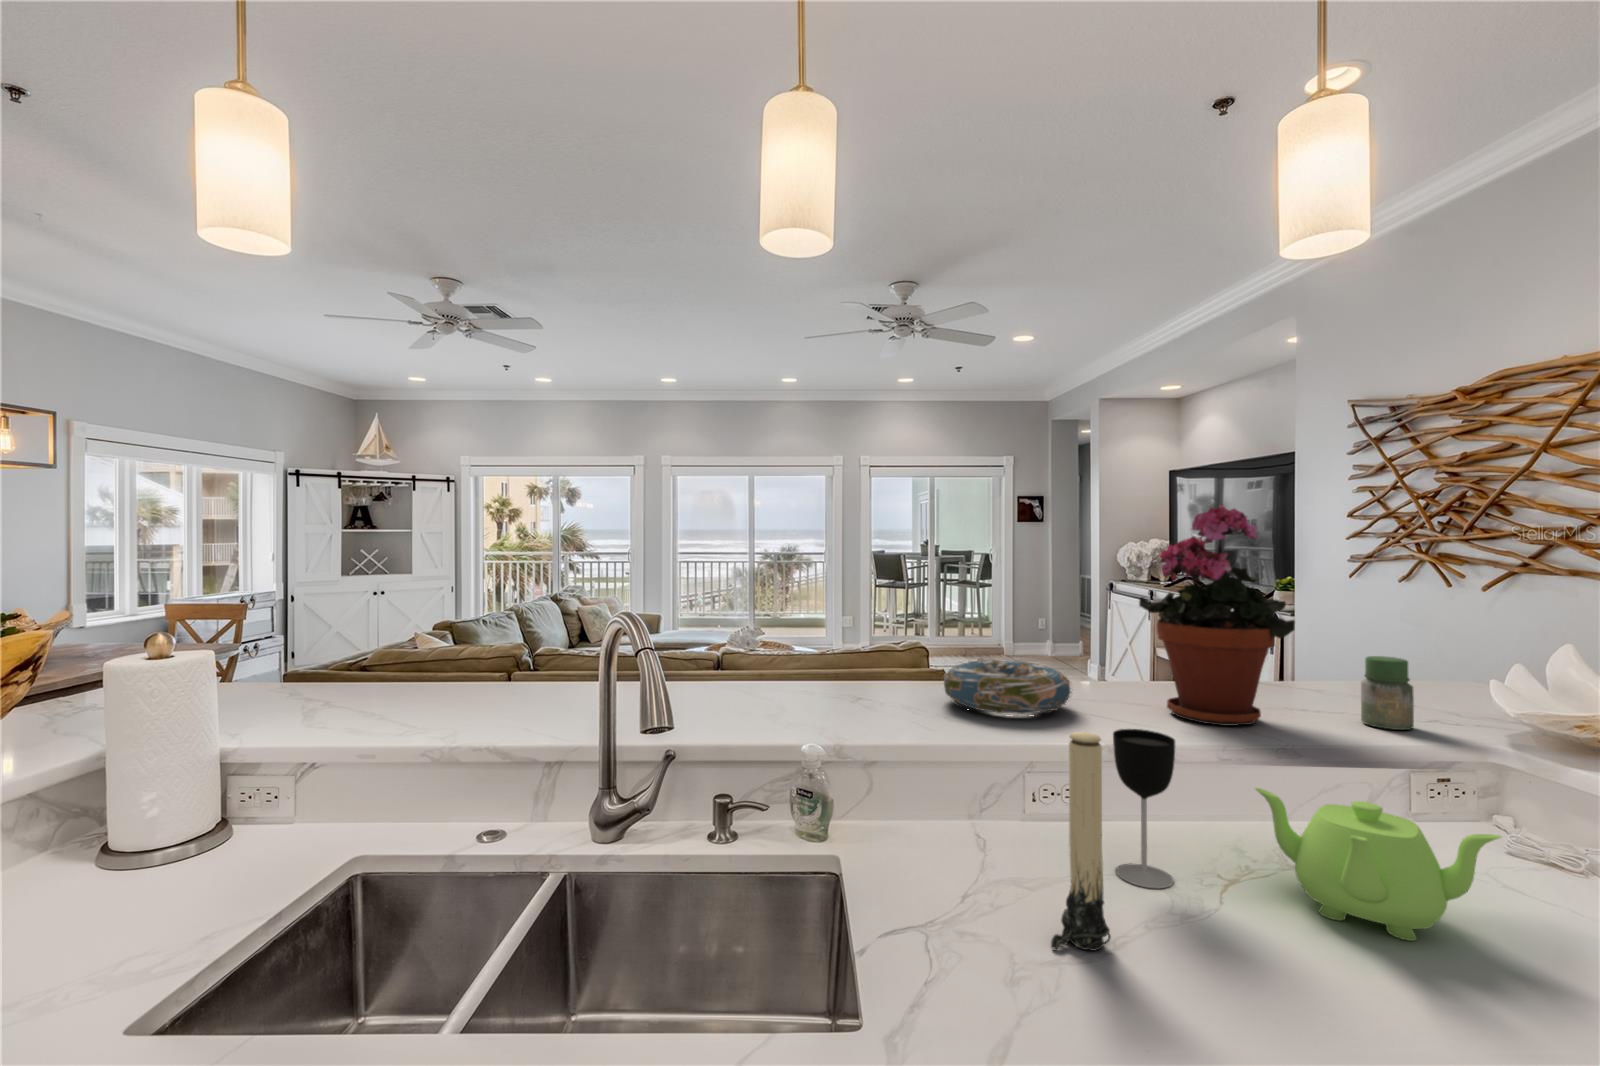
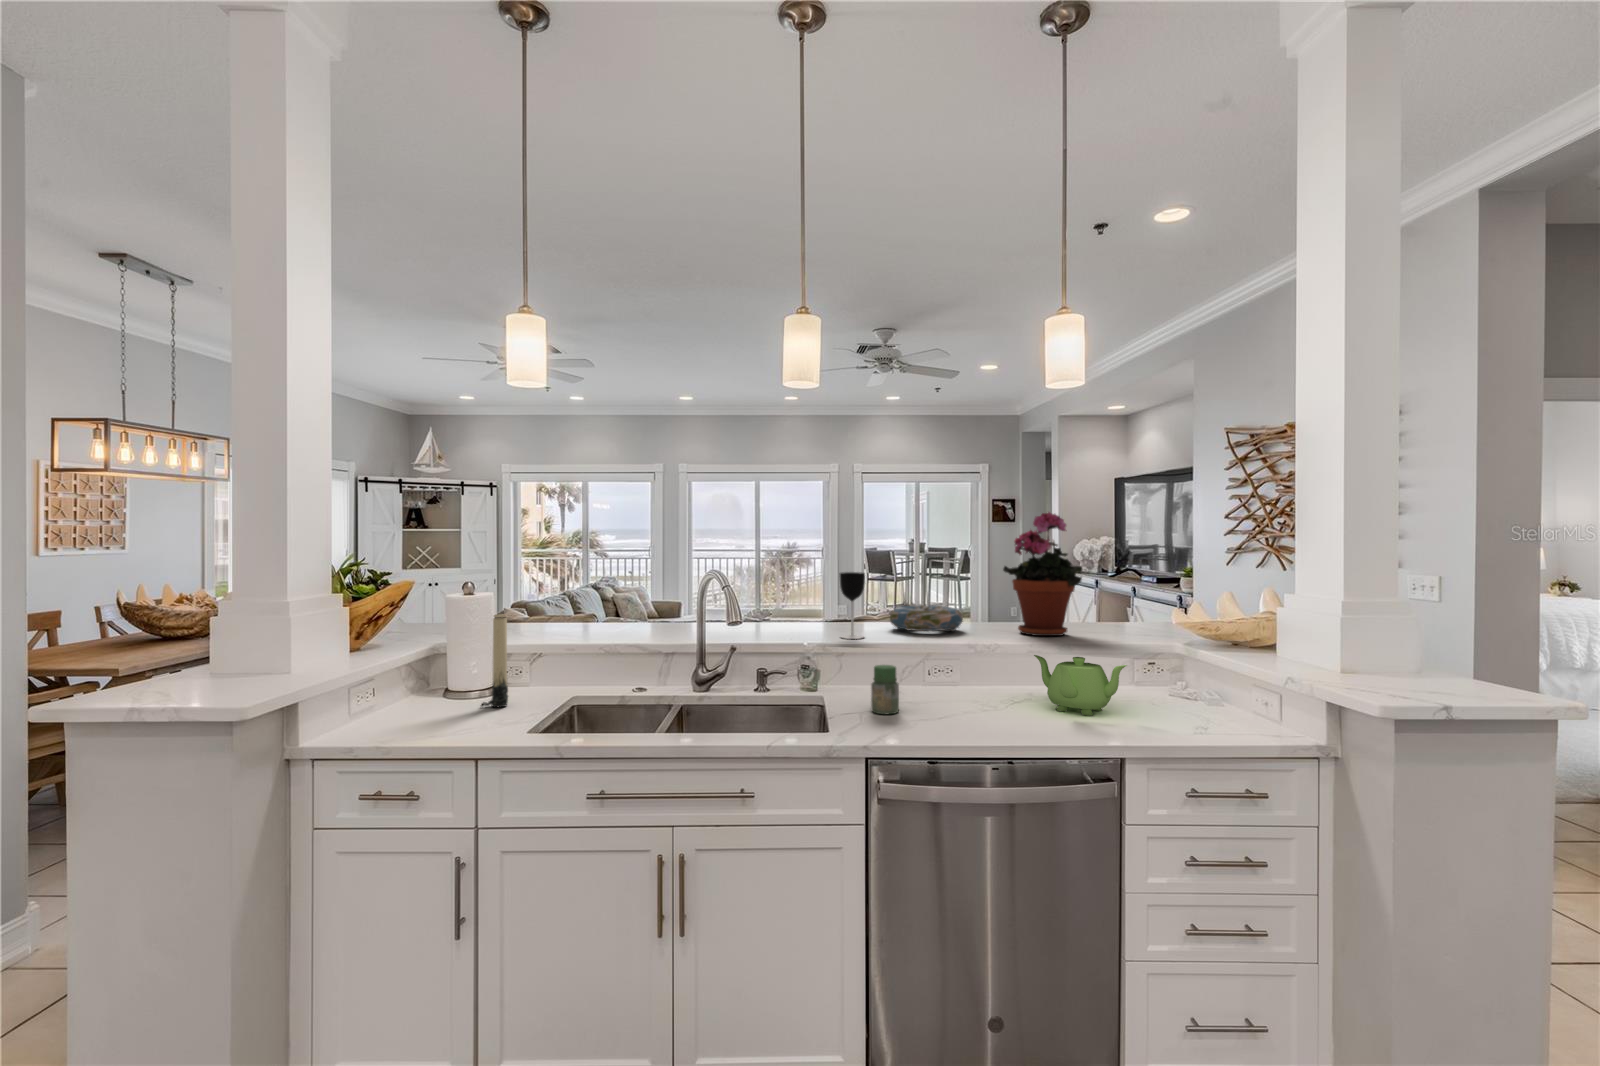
jar: present [1361,656,1414,730] -> present [871,665,899,714]
wine glass: present [1113,729,1175,889] -> present [839,572,865,639]
candle: present [1051,732,1111,950] -> present [481,614,508,707]

